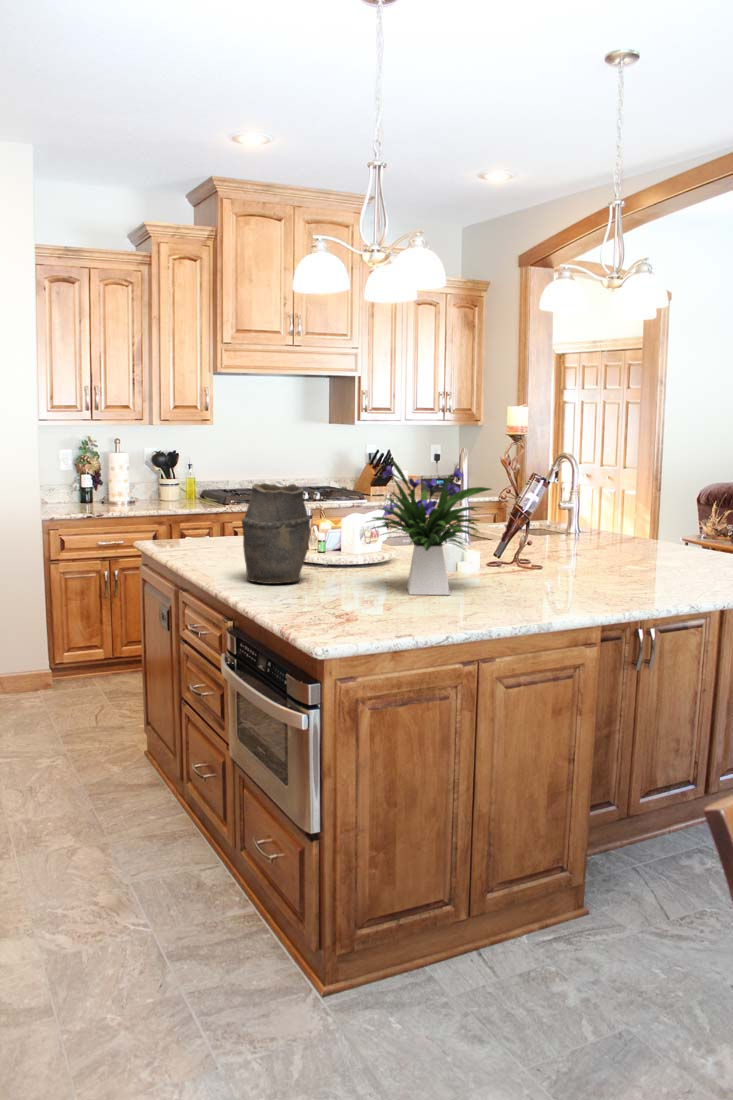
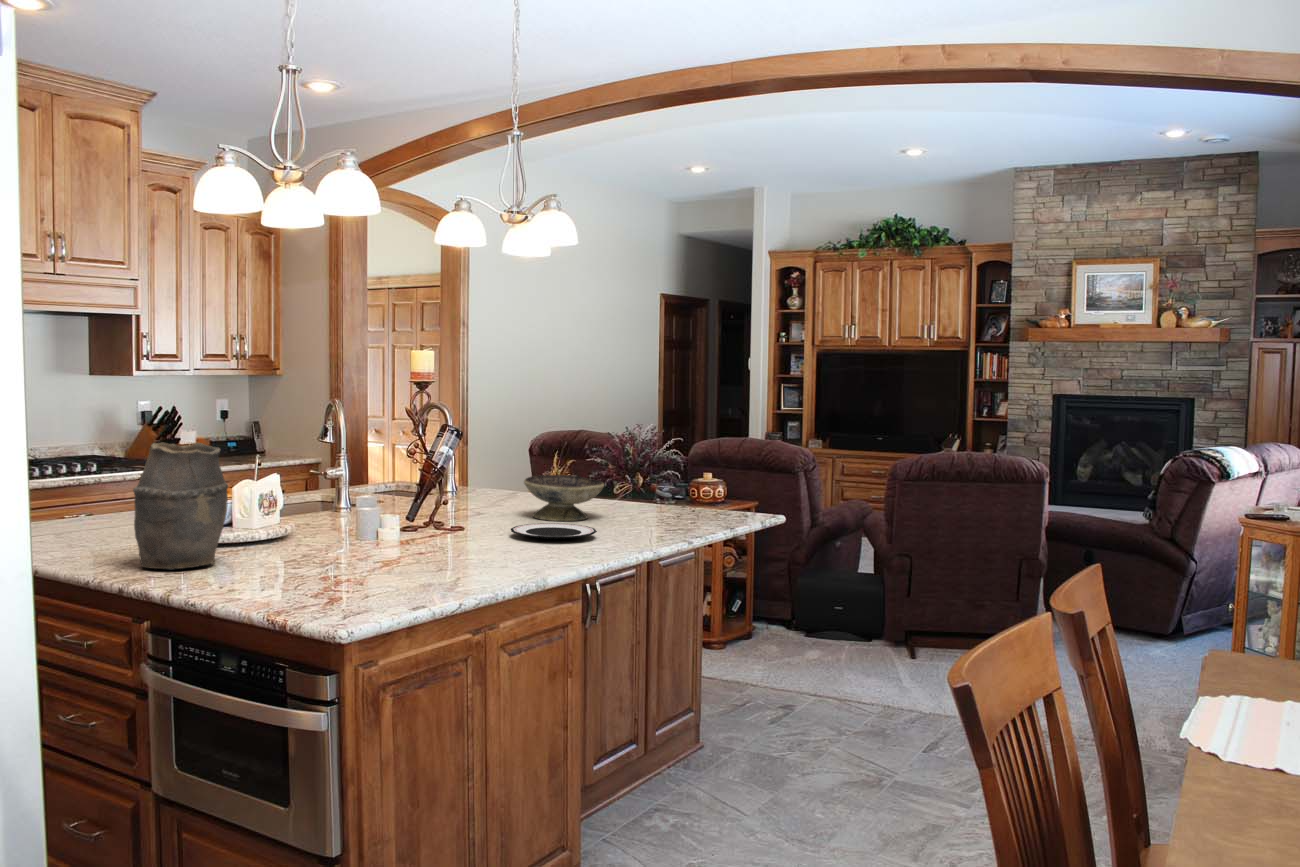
flower arrangement: present [372,457,491,595] -> none [300,408,449,566]
decorative bowl: none [615,522,698,569] -> present [524,475,604,521]
plate: none [573,569,660,586] -> present [511,523,597,540]

